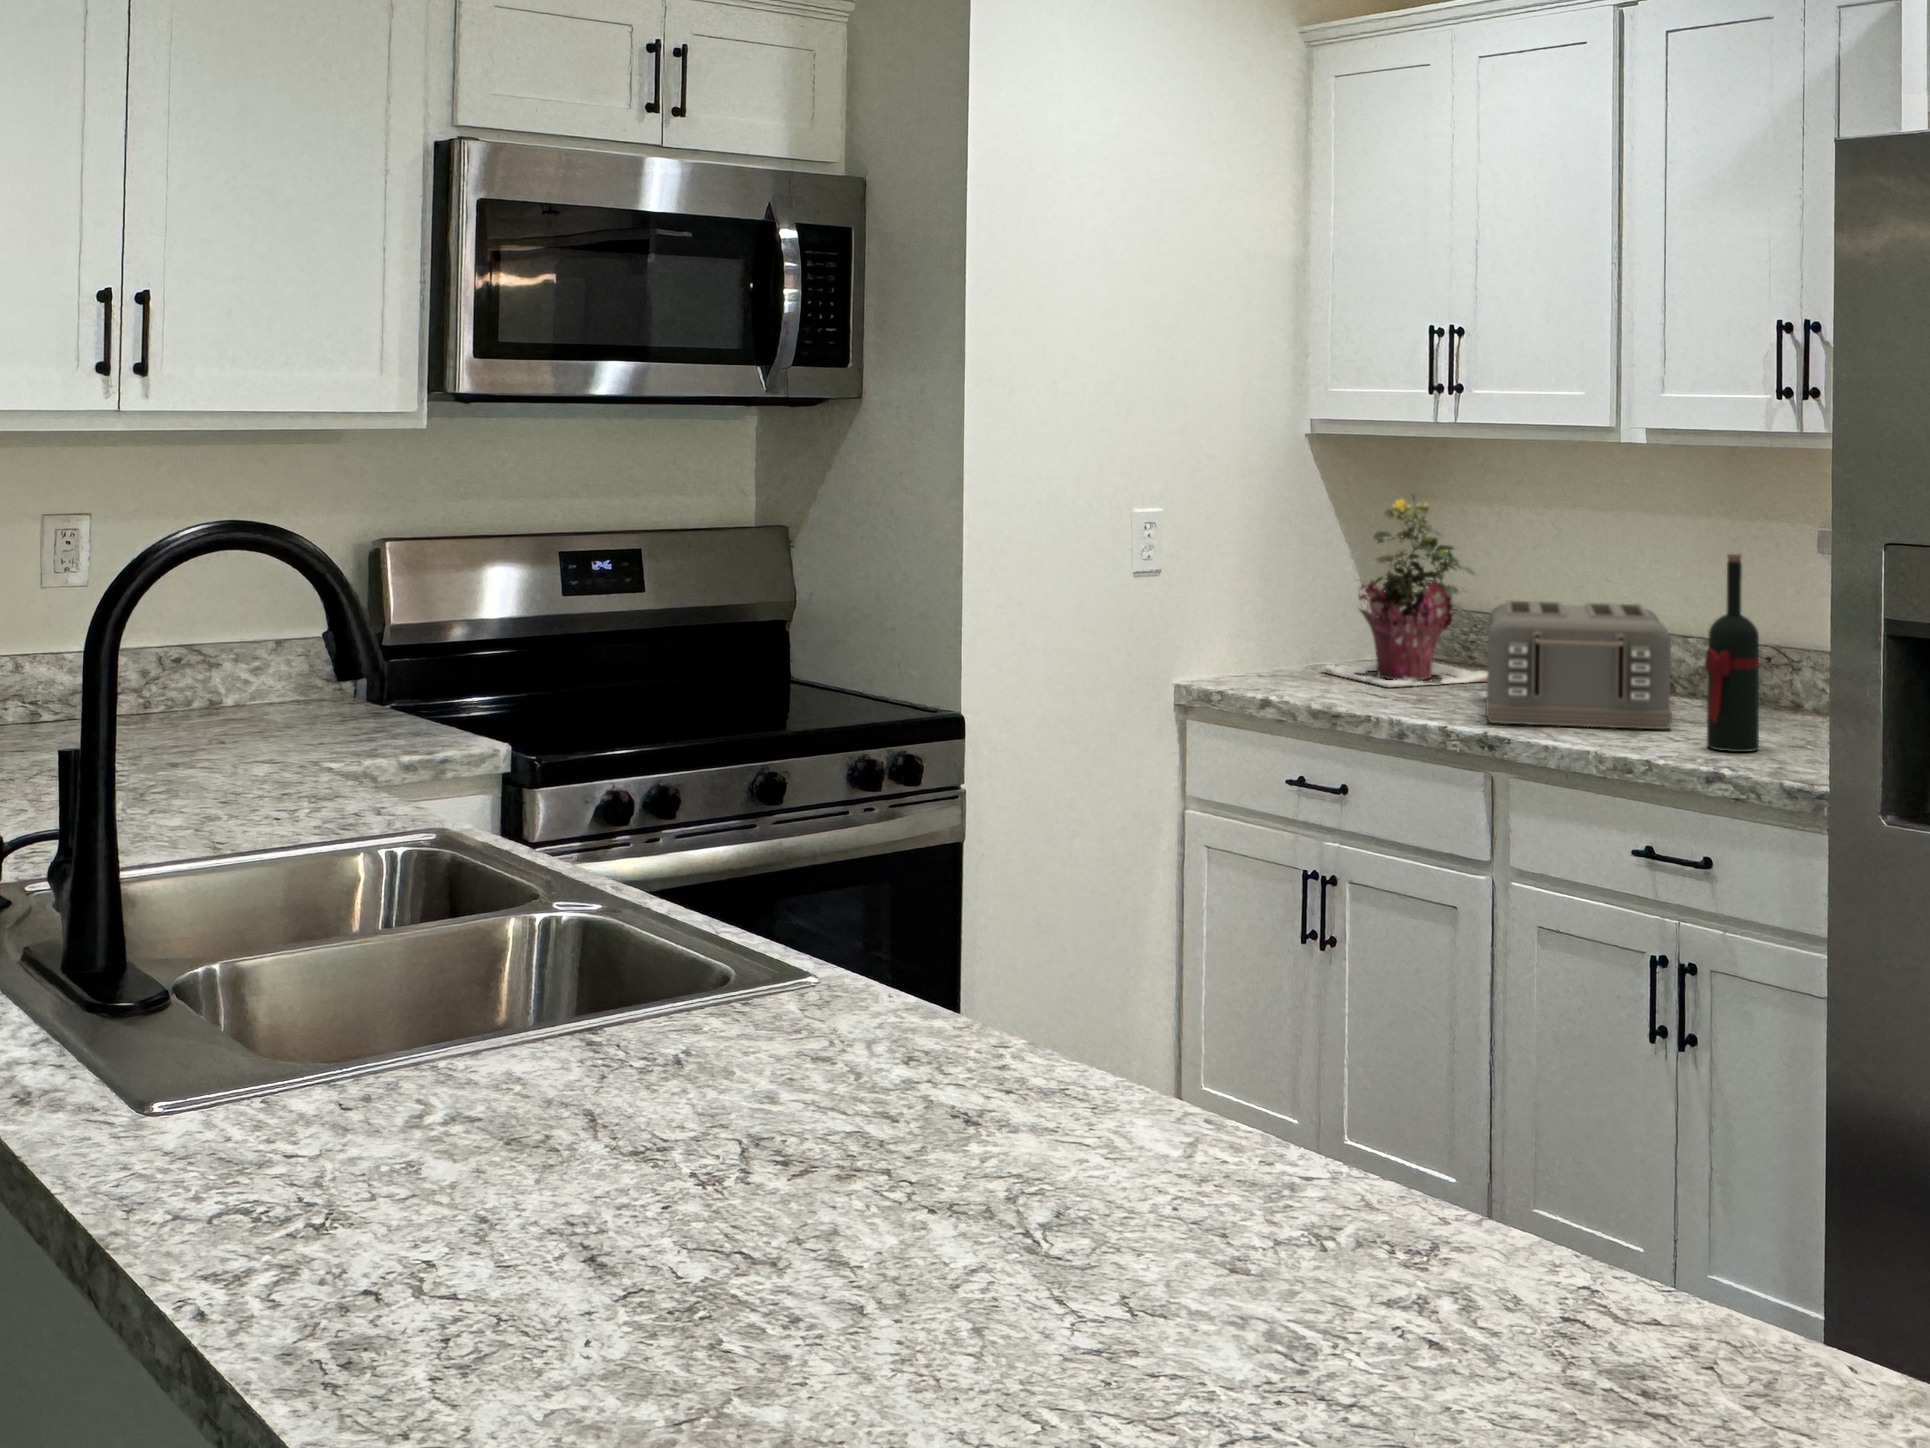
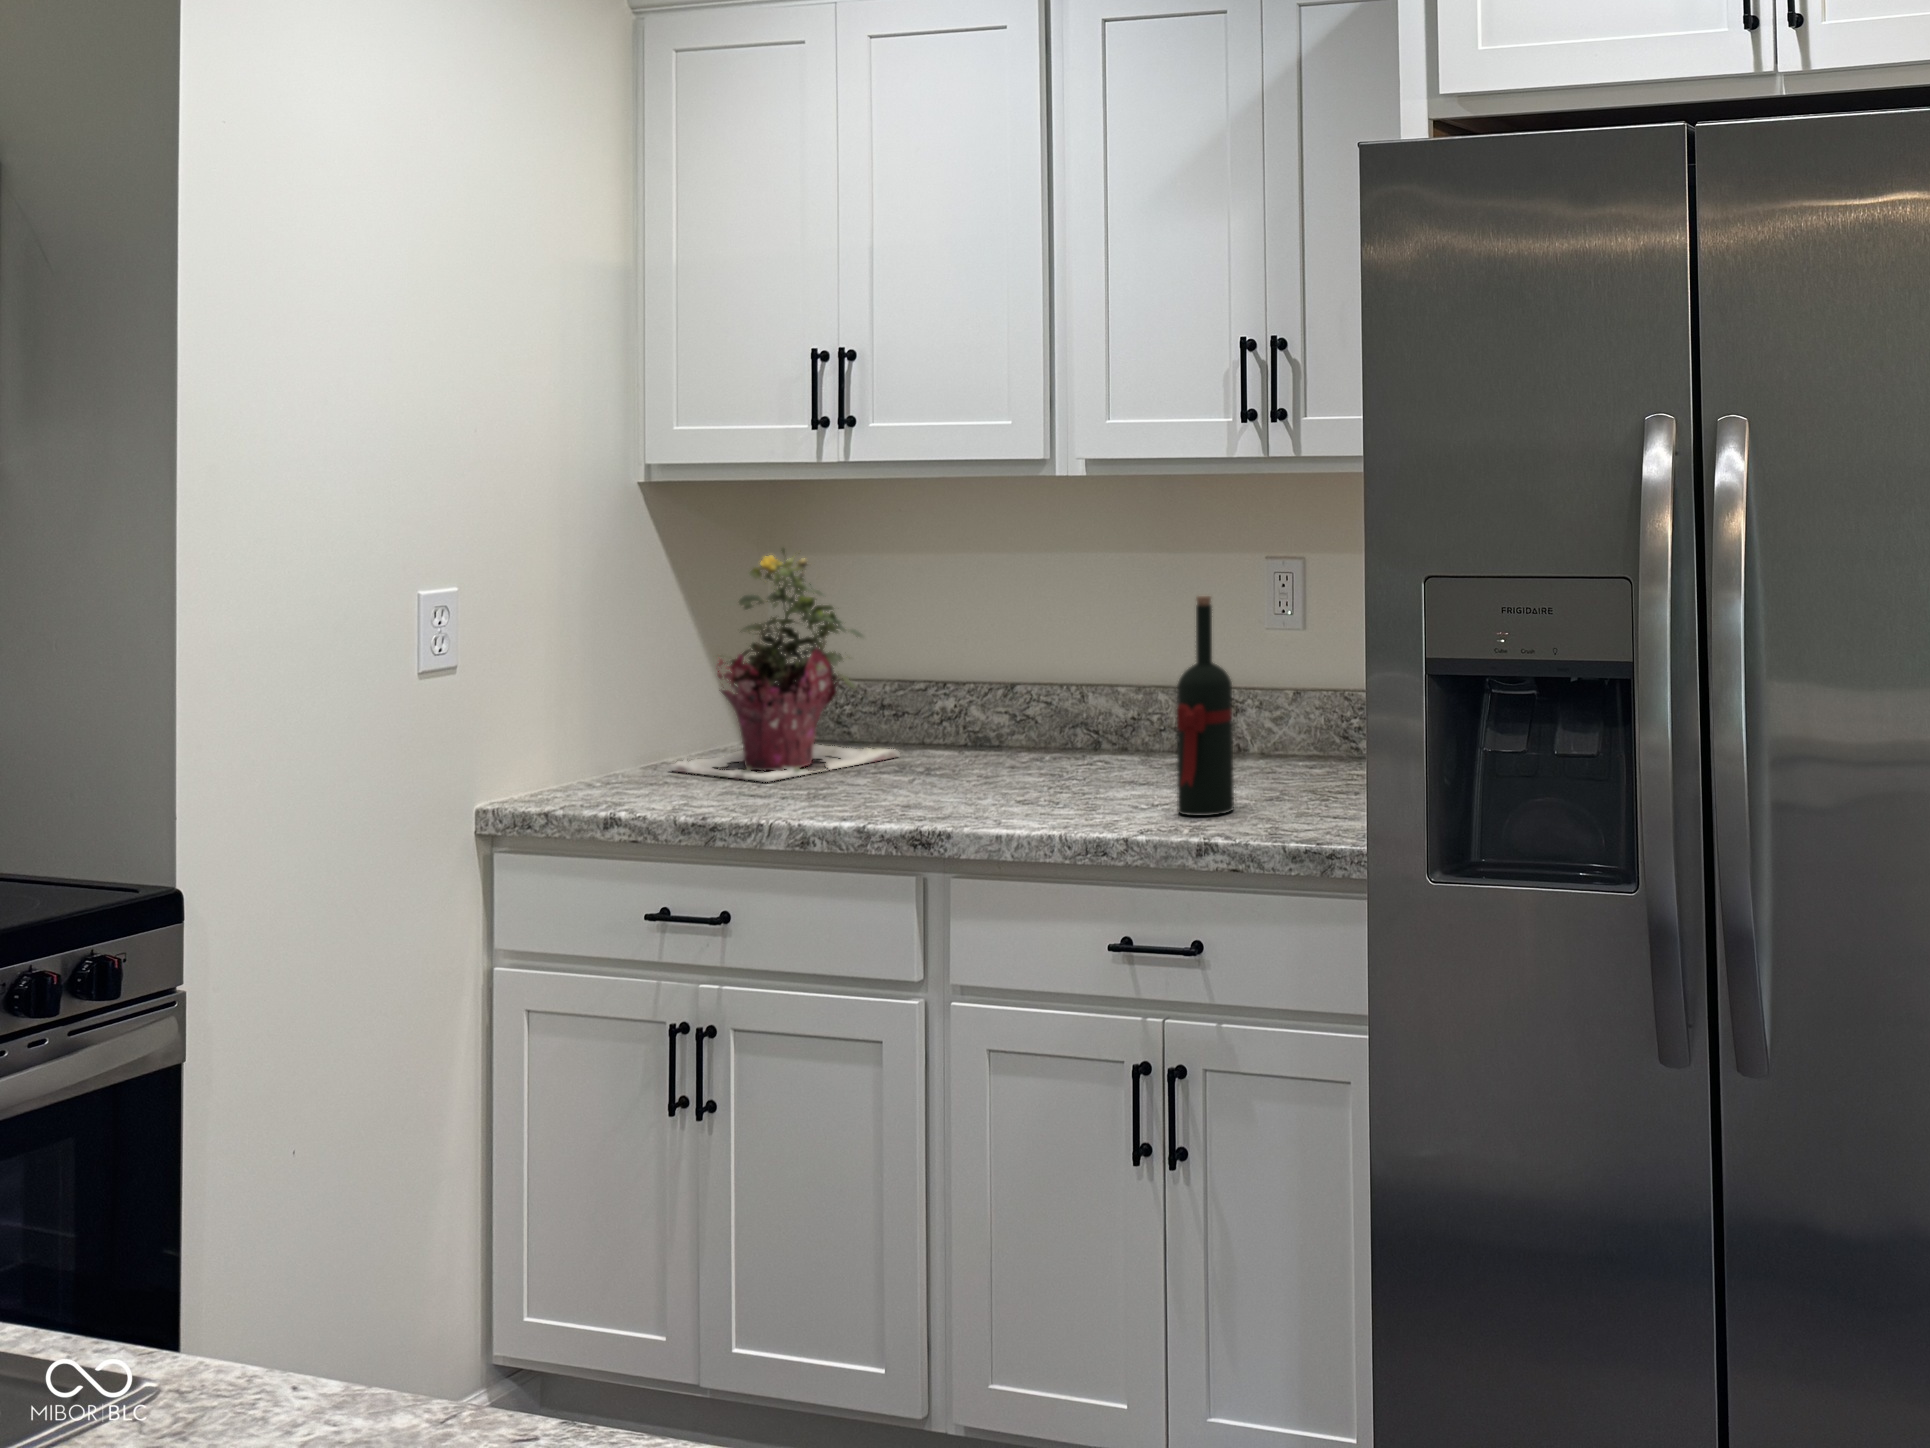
toaster: present [1486,600,1672,729] -> none [894,657,1128,814]

